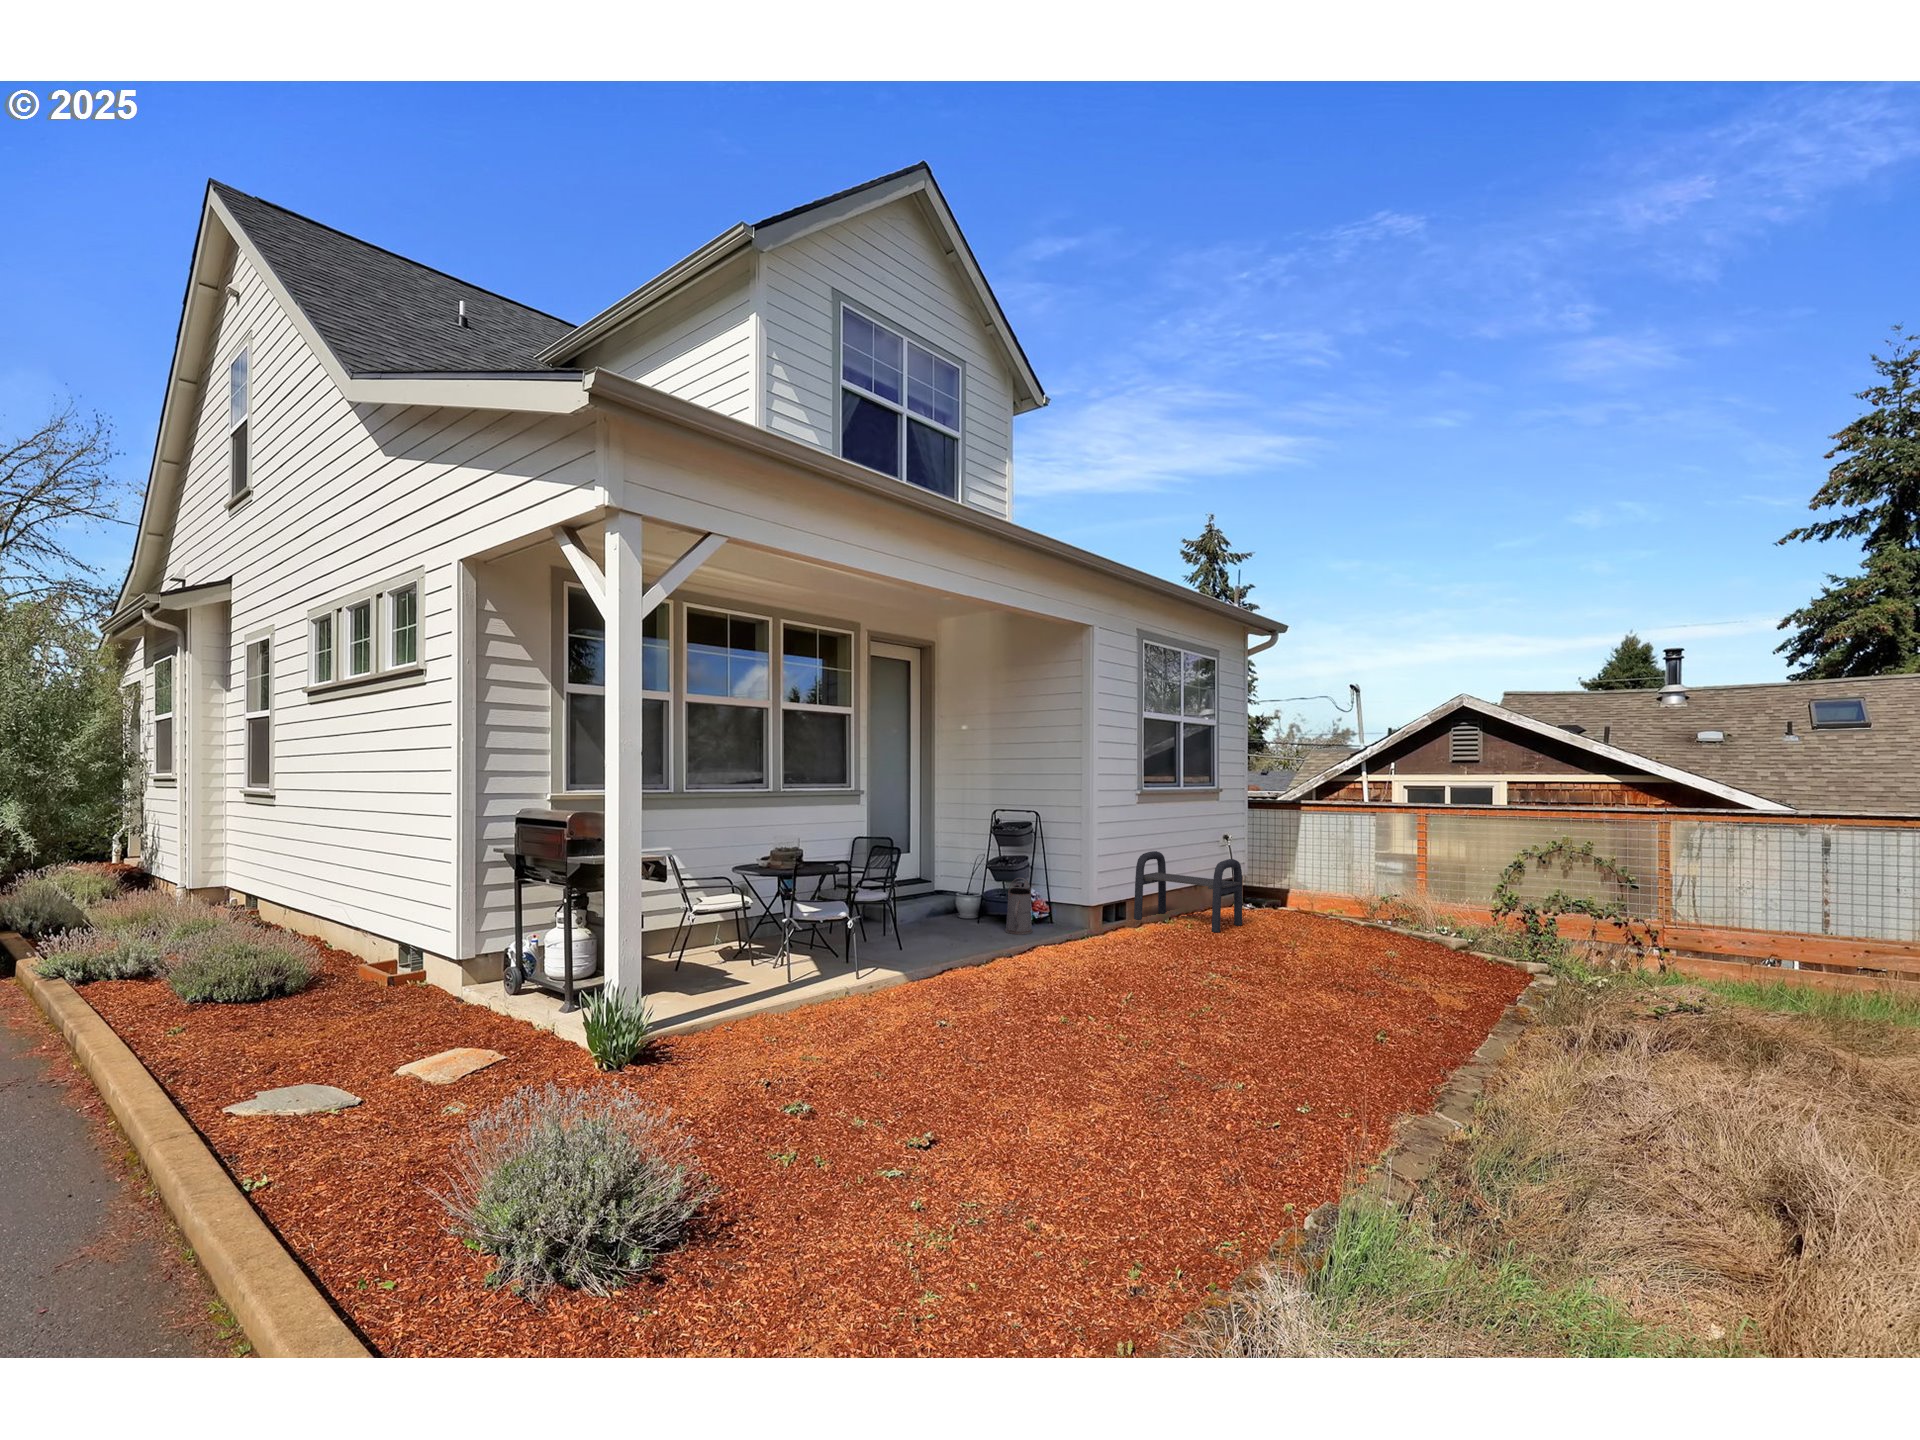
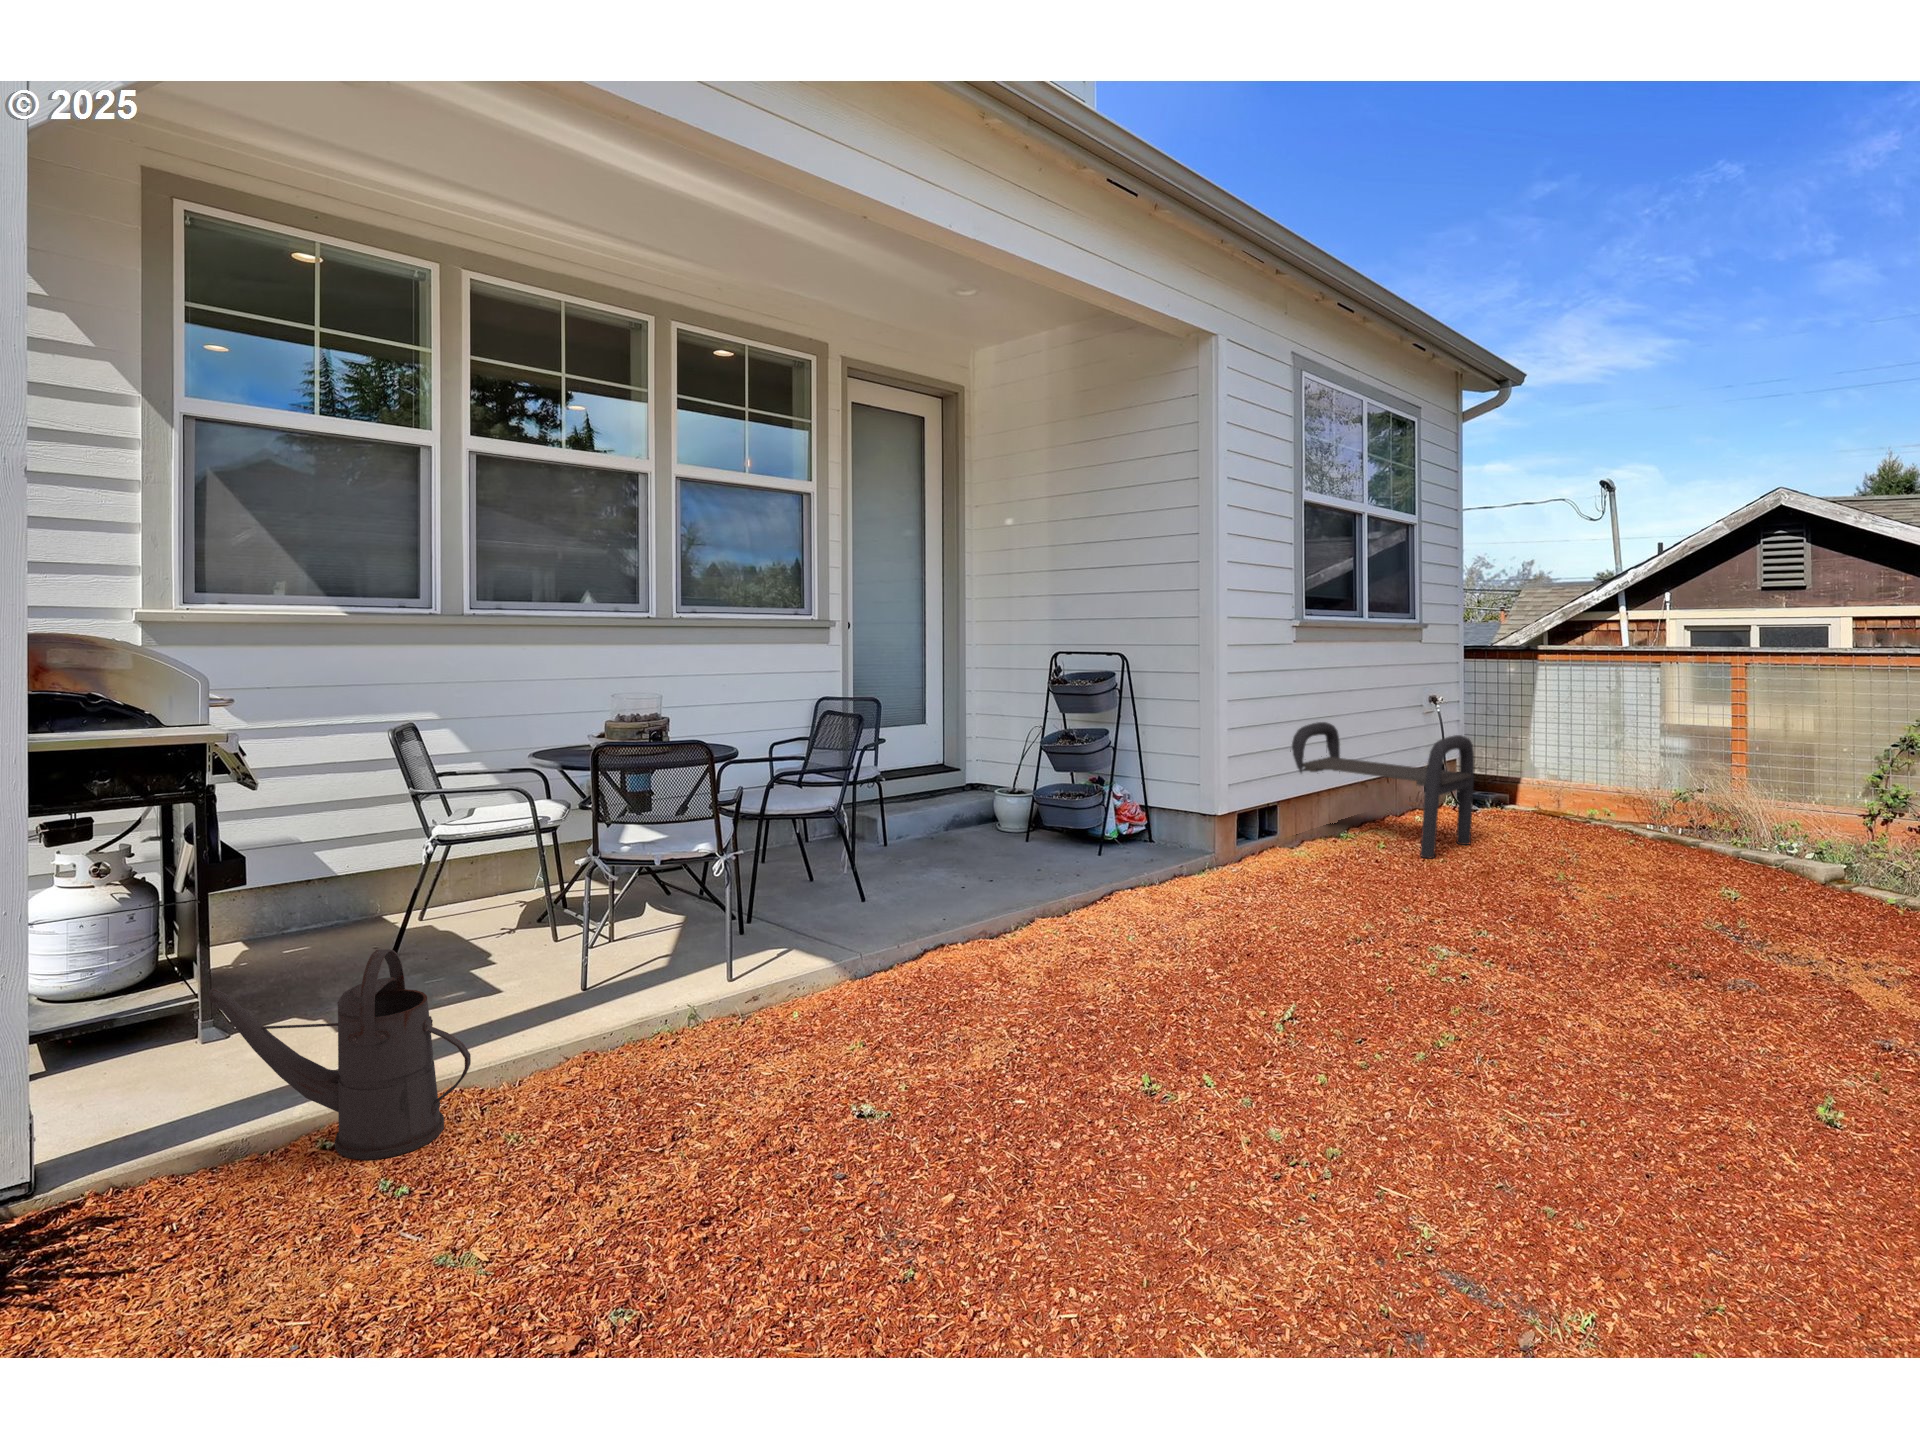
watering can: present [1005,878,1033,935] -> present [209,949,471,1160]

